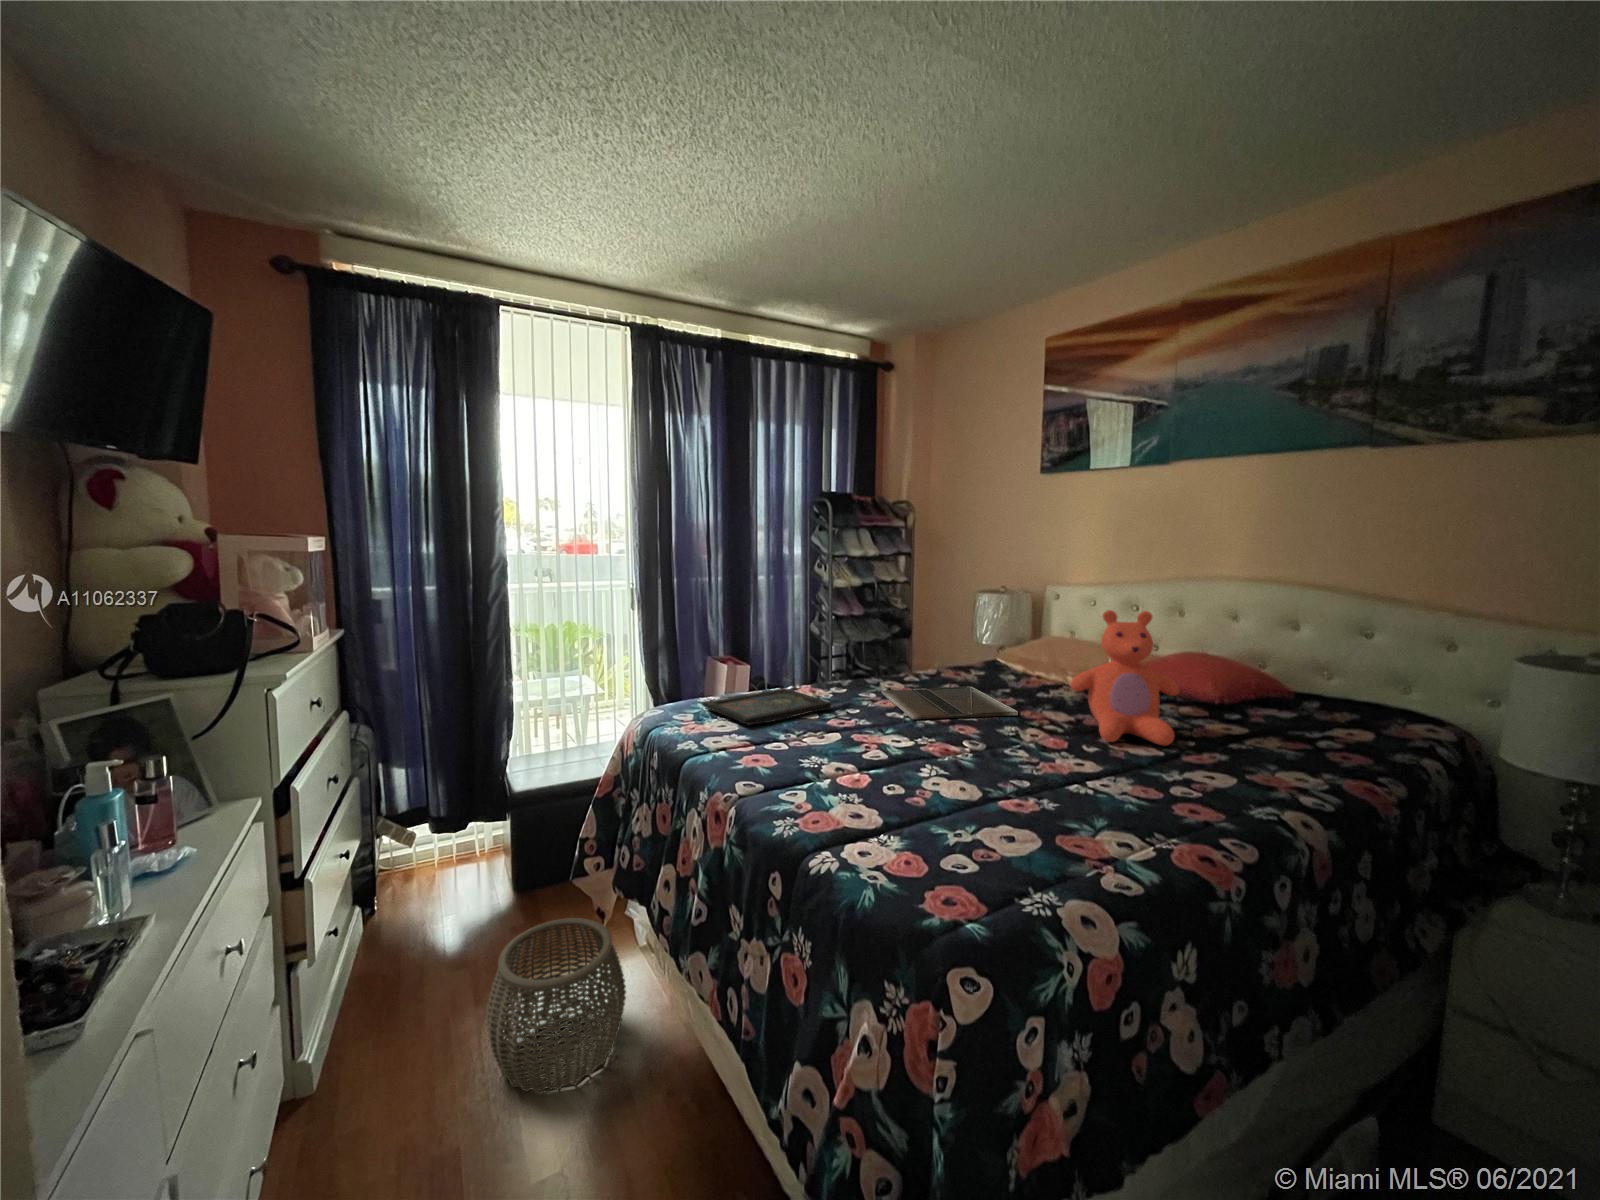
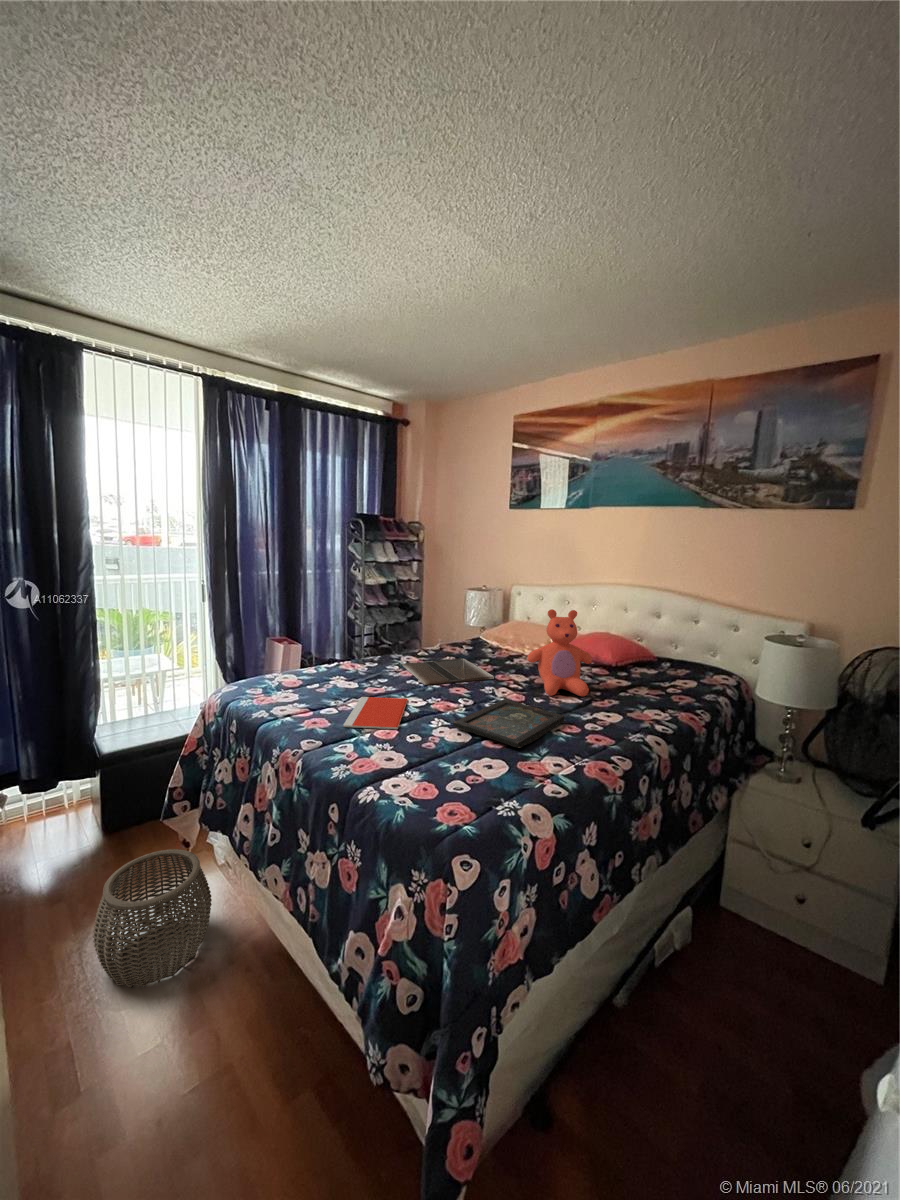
tray: present [702,688,831,725] -> present [453,699,564,748]
notebook: none [794,731,887,776] -> present [343,697,408,729]

